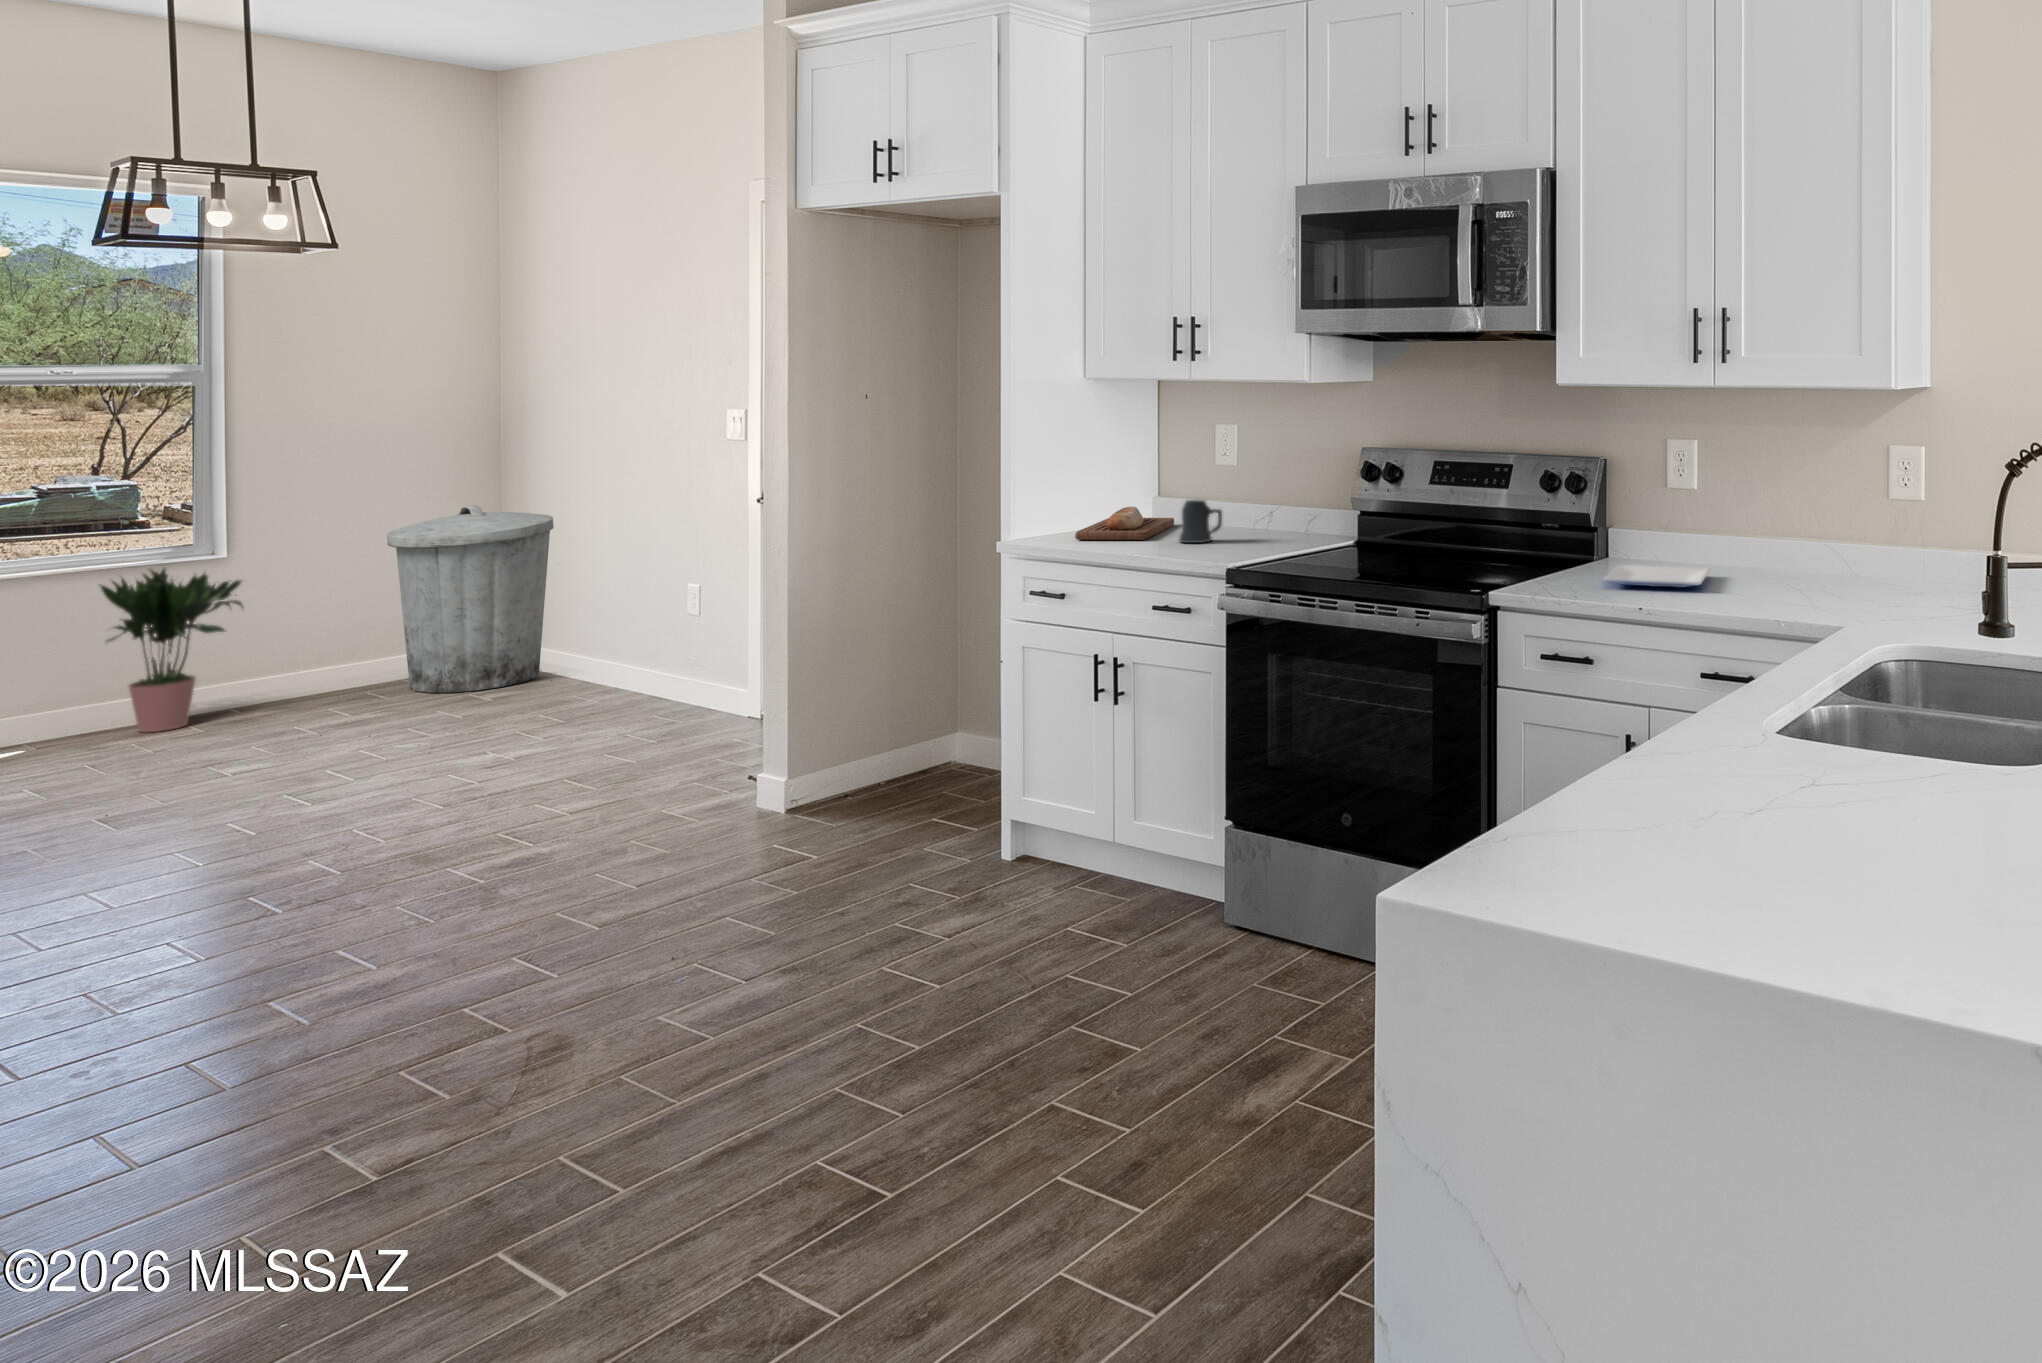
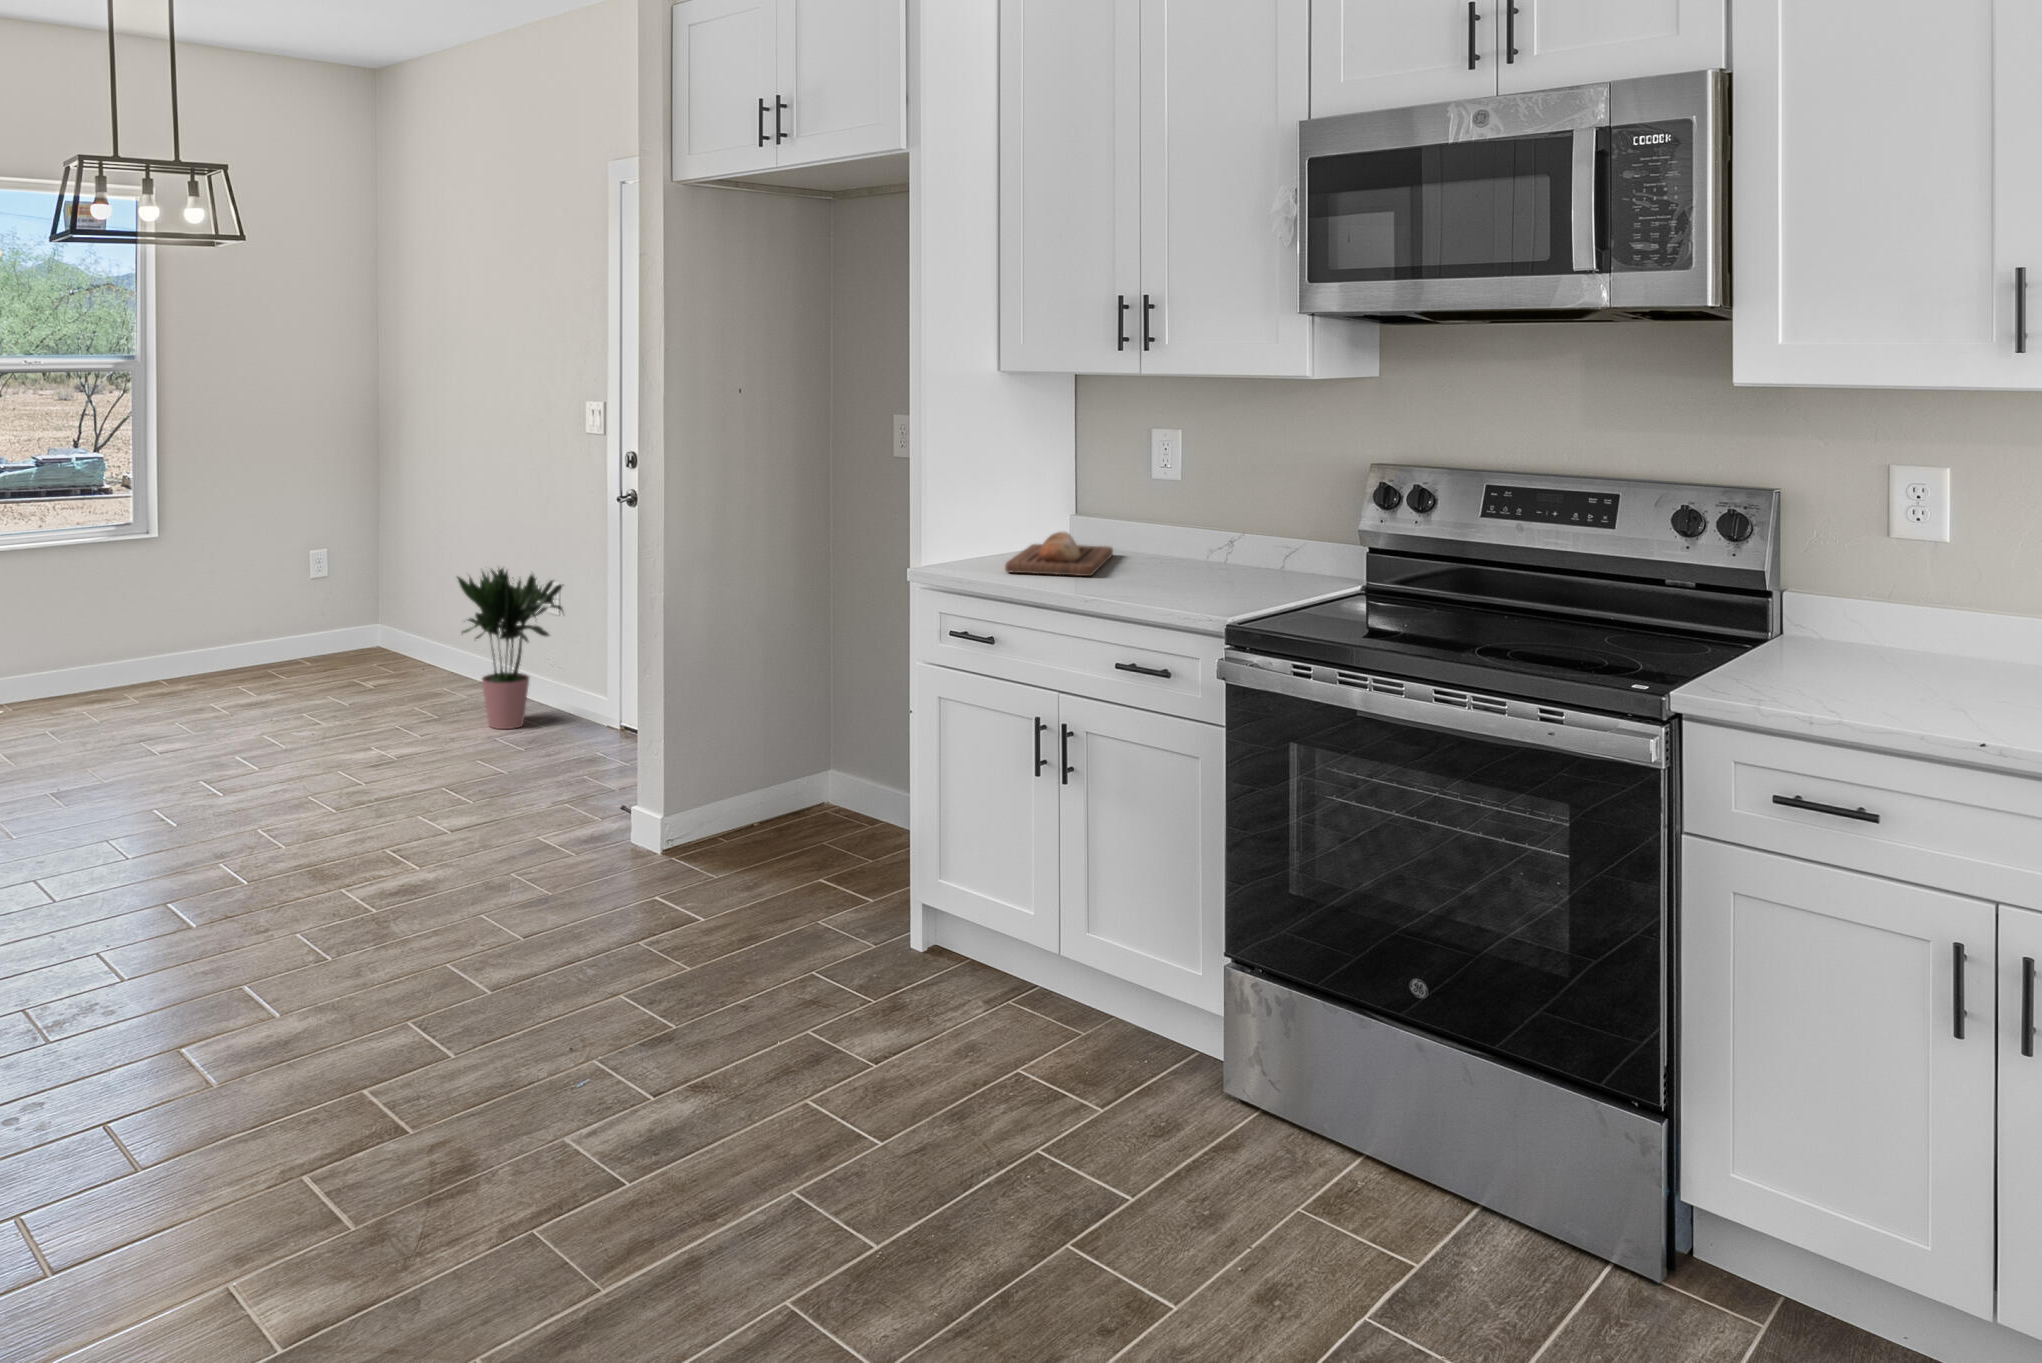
mug: present [1179,500,1222,543] -> none [1136,528,1191,584]
trash can: present [387,505,554,693] -> none [288,499,431,686]
plate: present [1604,565,1709,588] -> none [1836,653,2033,701]
potted plant: present [99,569,243,732] -> present [457,568,563,729]

